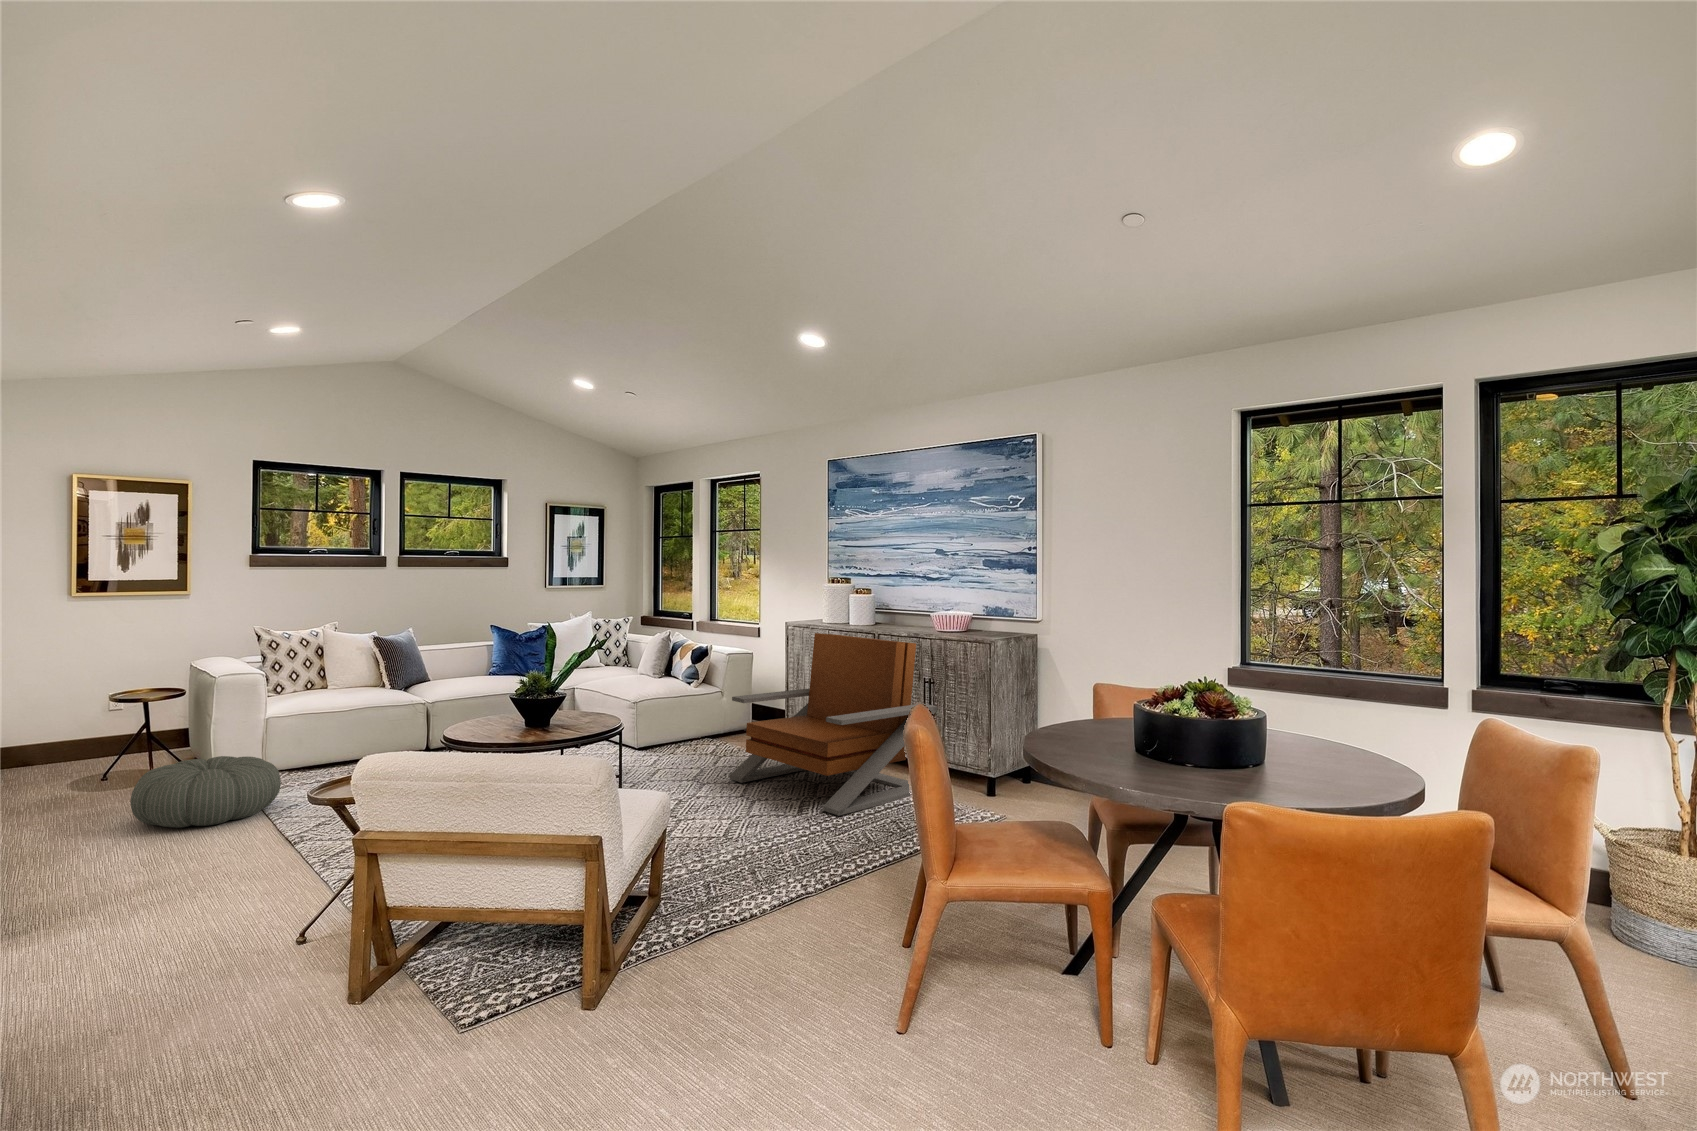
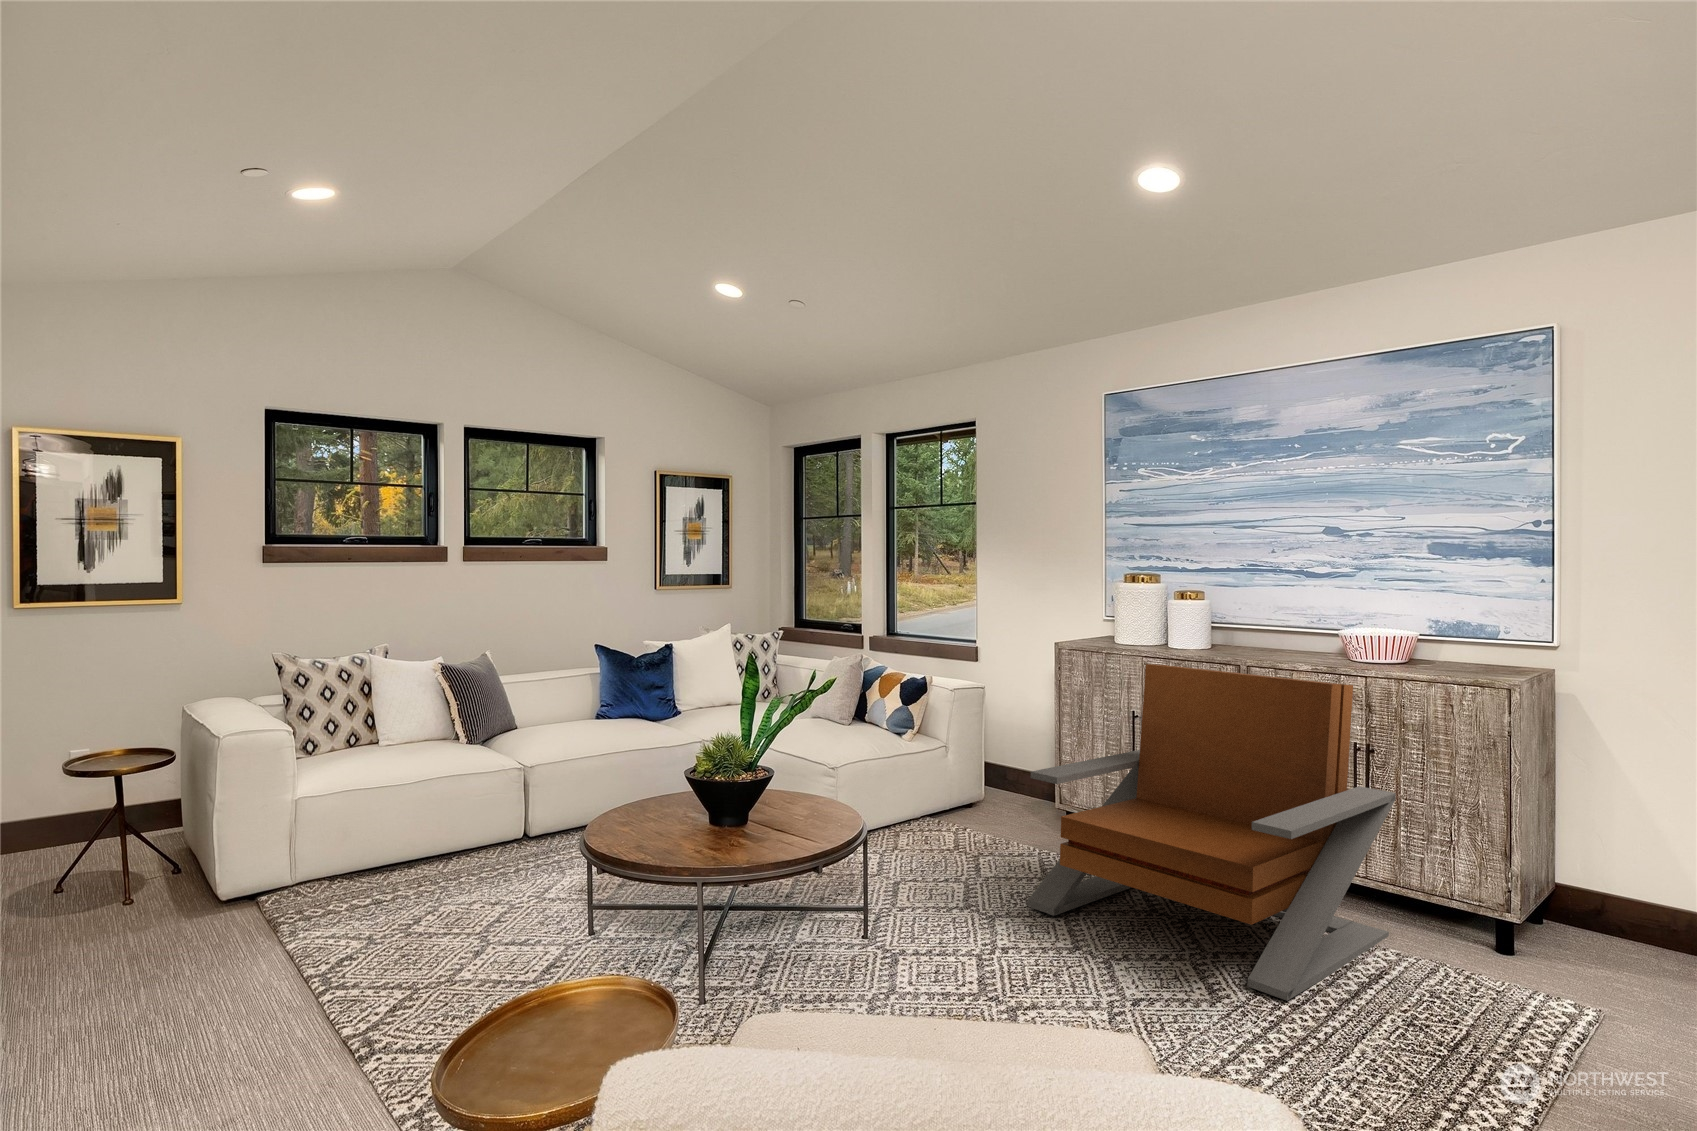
pouf: present [130,756,281,828] -> none [90,873,327,1010]

